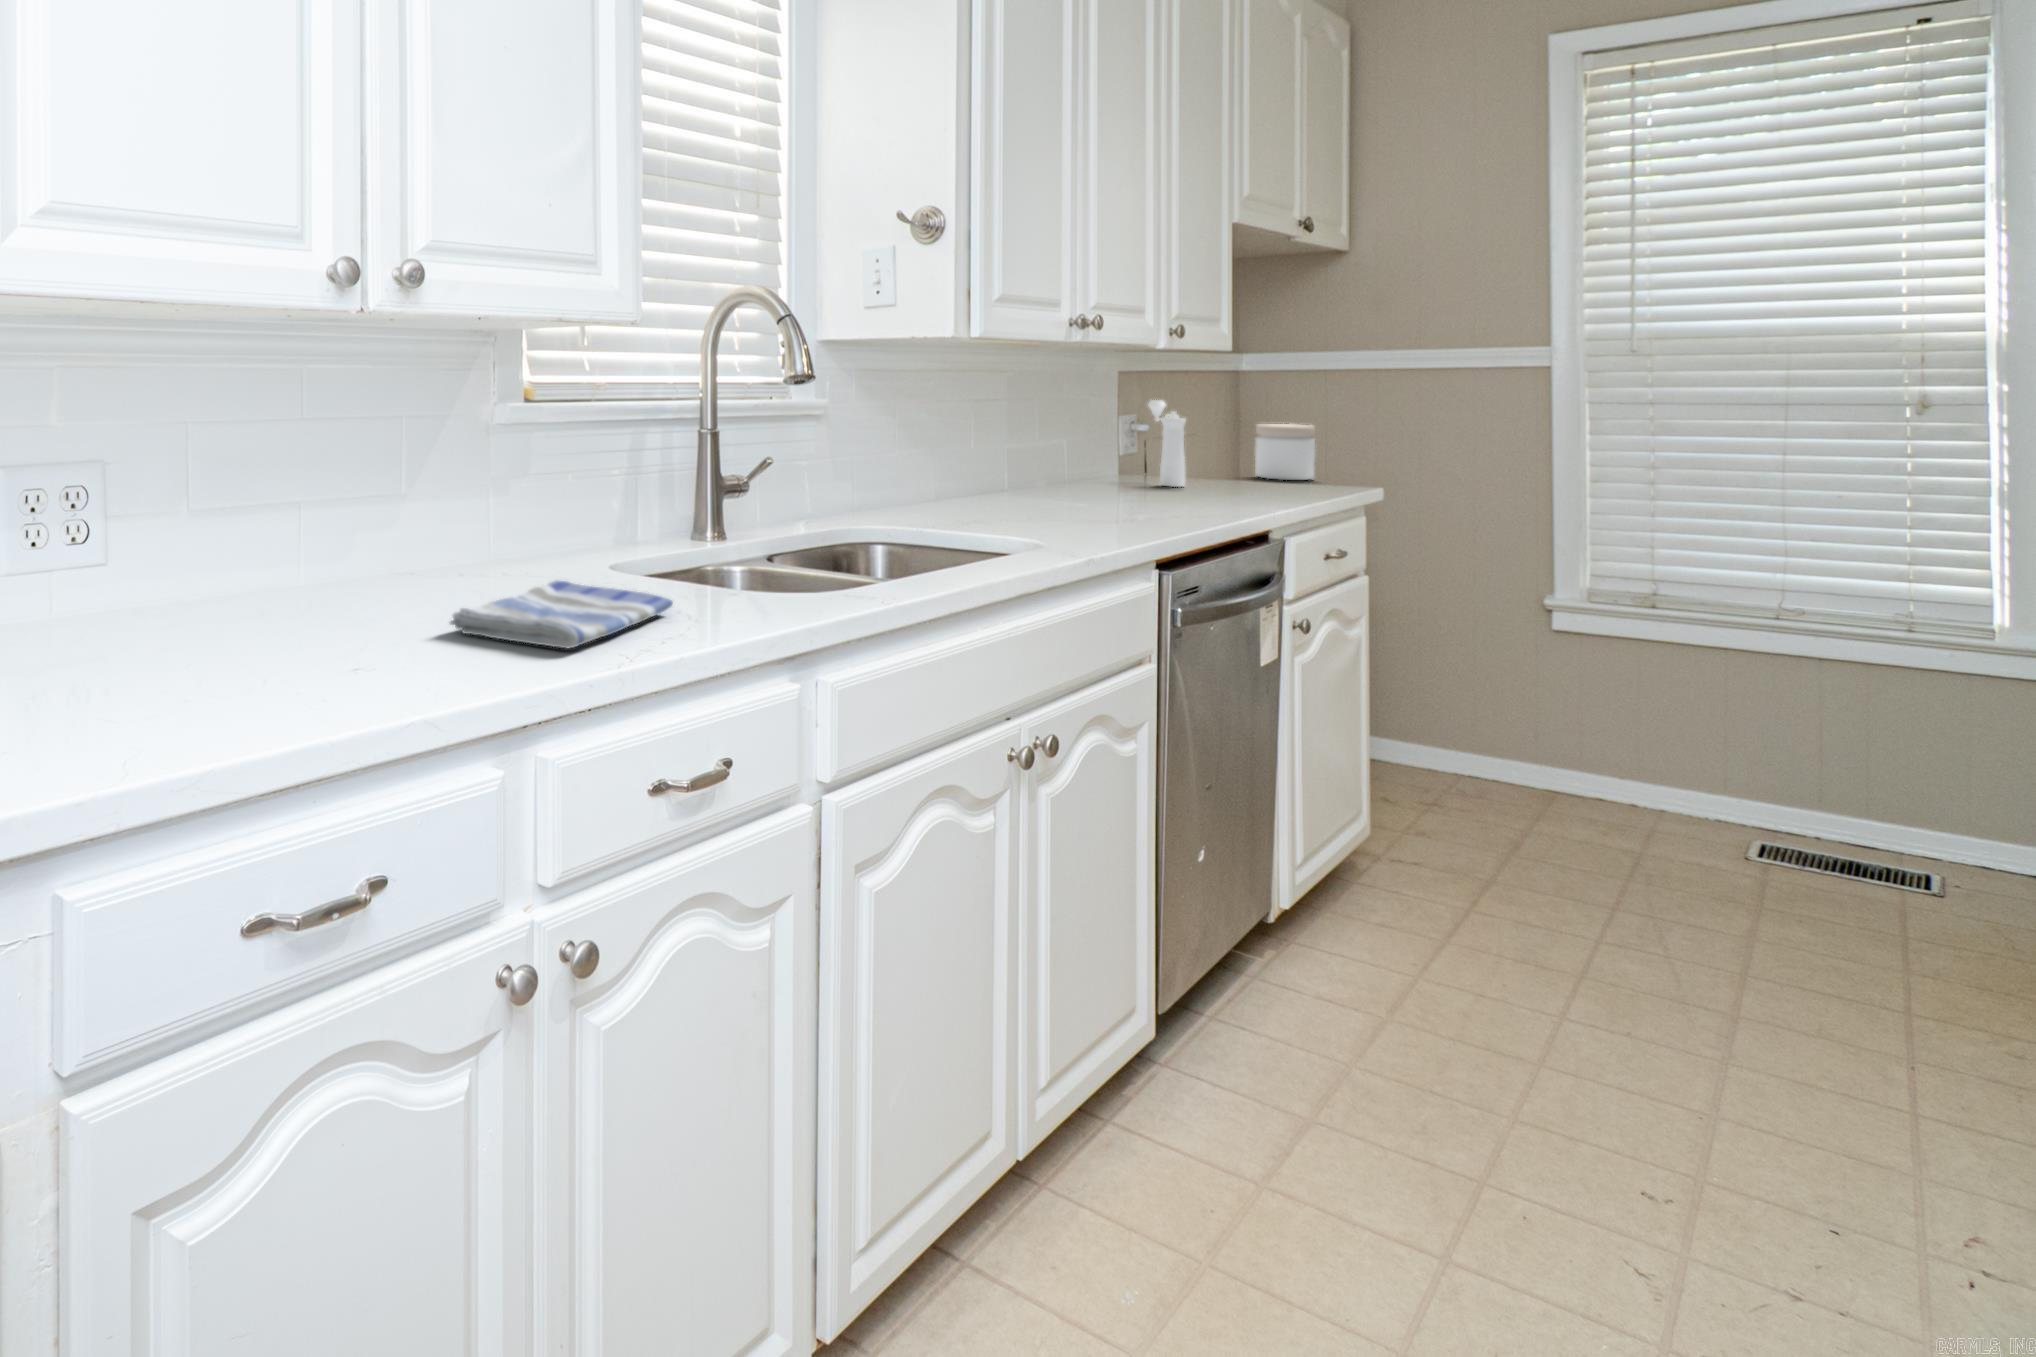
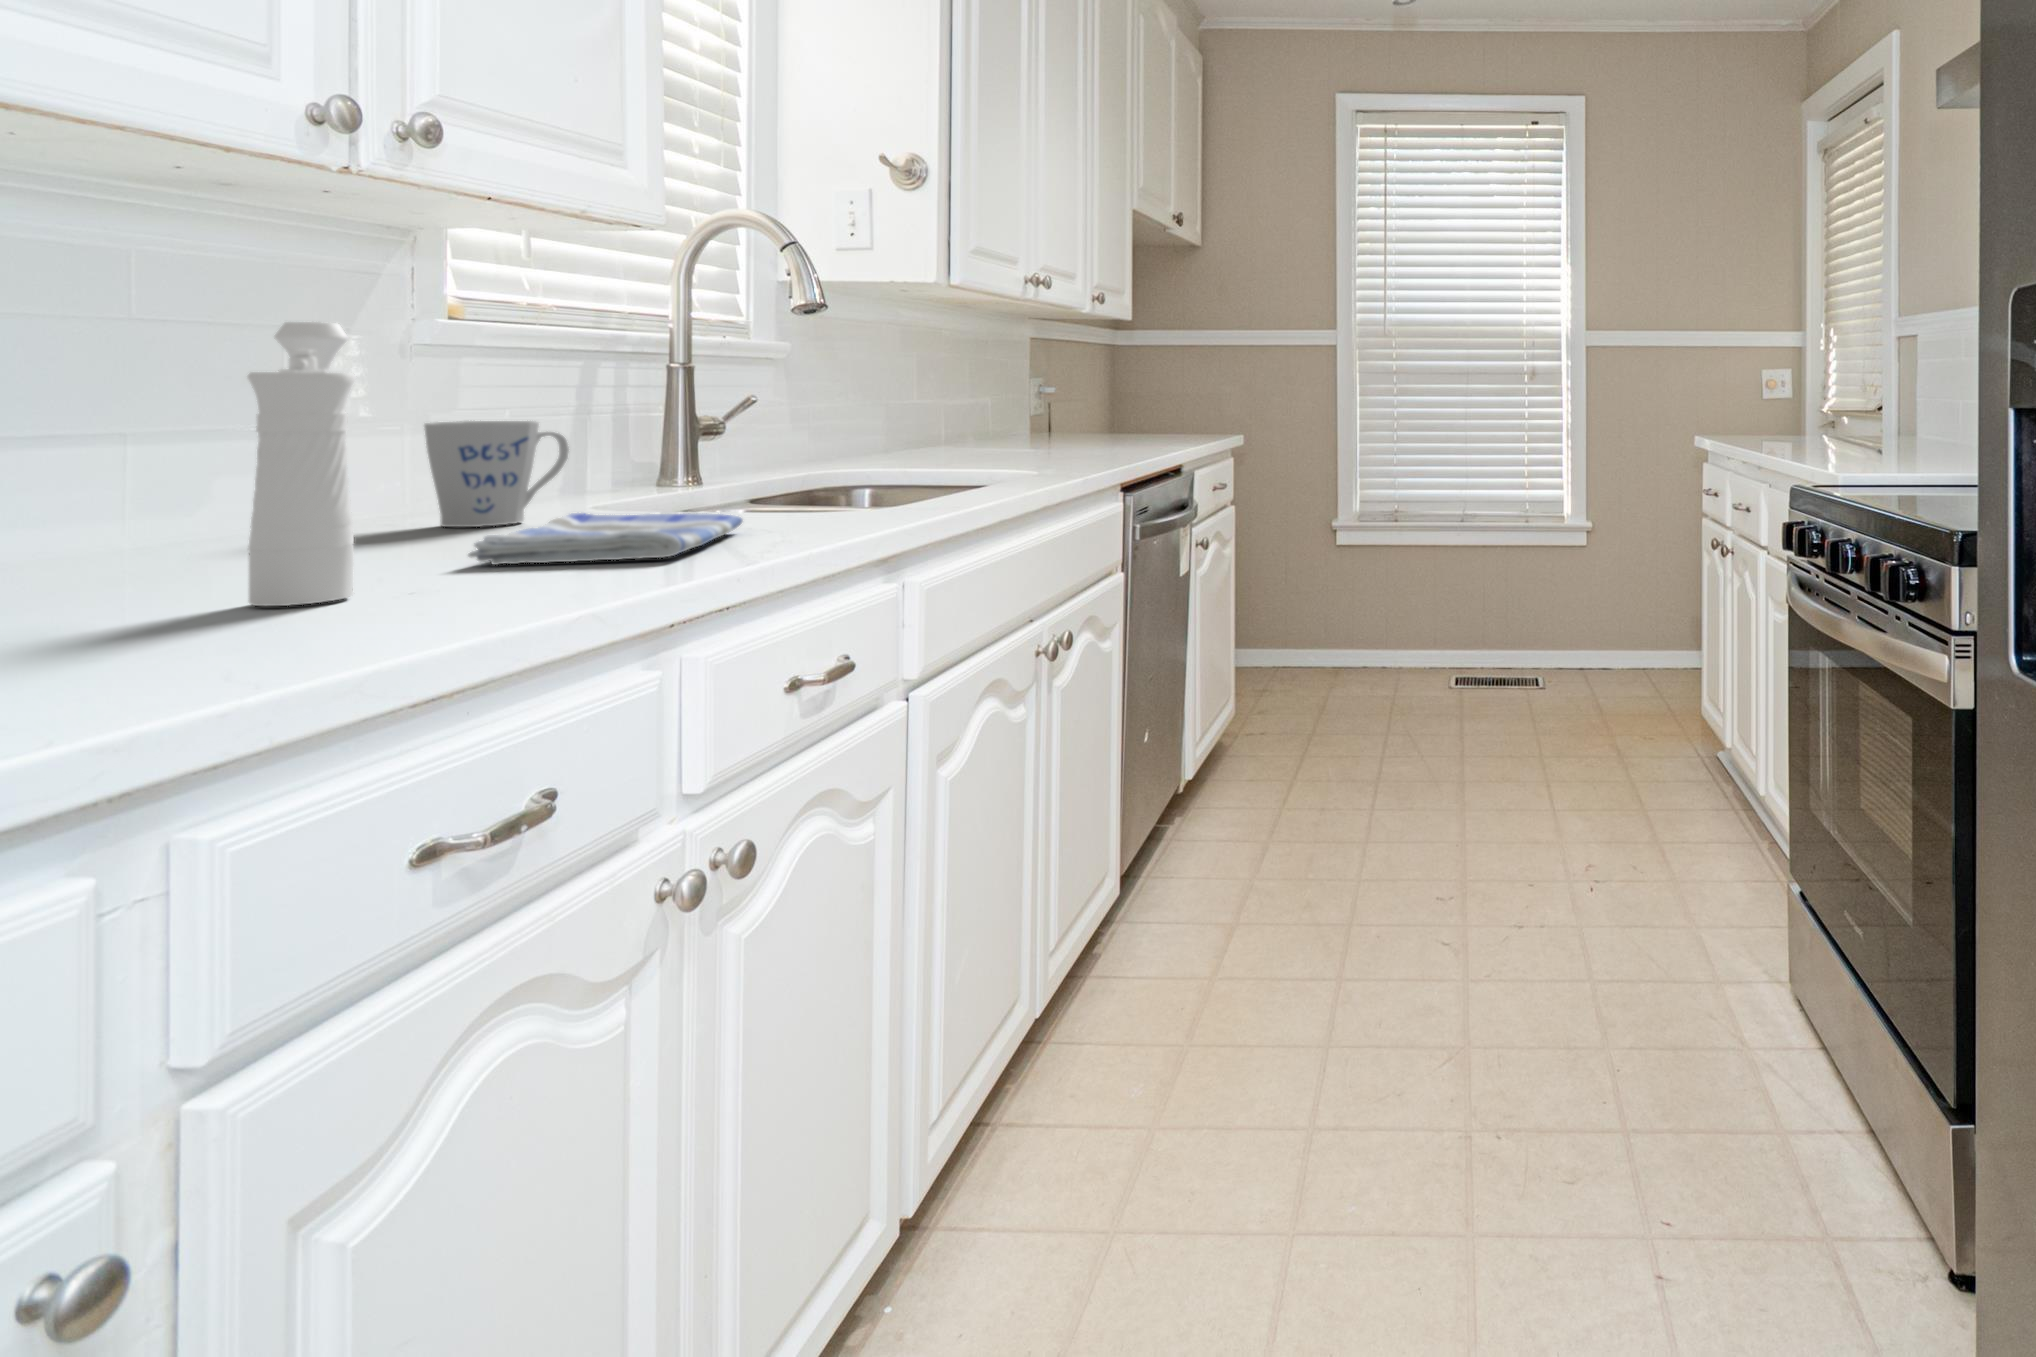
pepper mill: present [1148,400,1186,487] -> present [248,322,355,606]
jar: present [1255,424,1315,480] -> none [1147,390,1190,435]
mug: none [496,486,589,575] -> present [424,421,569,527]

